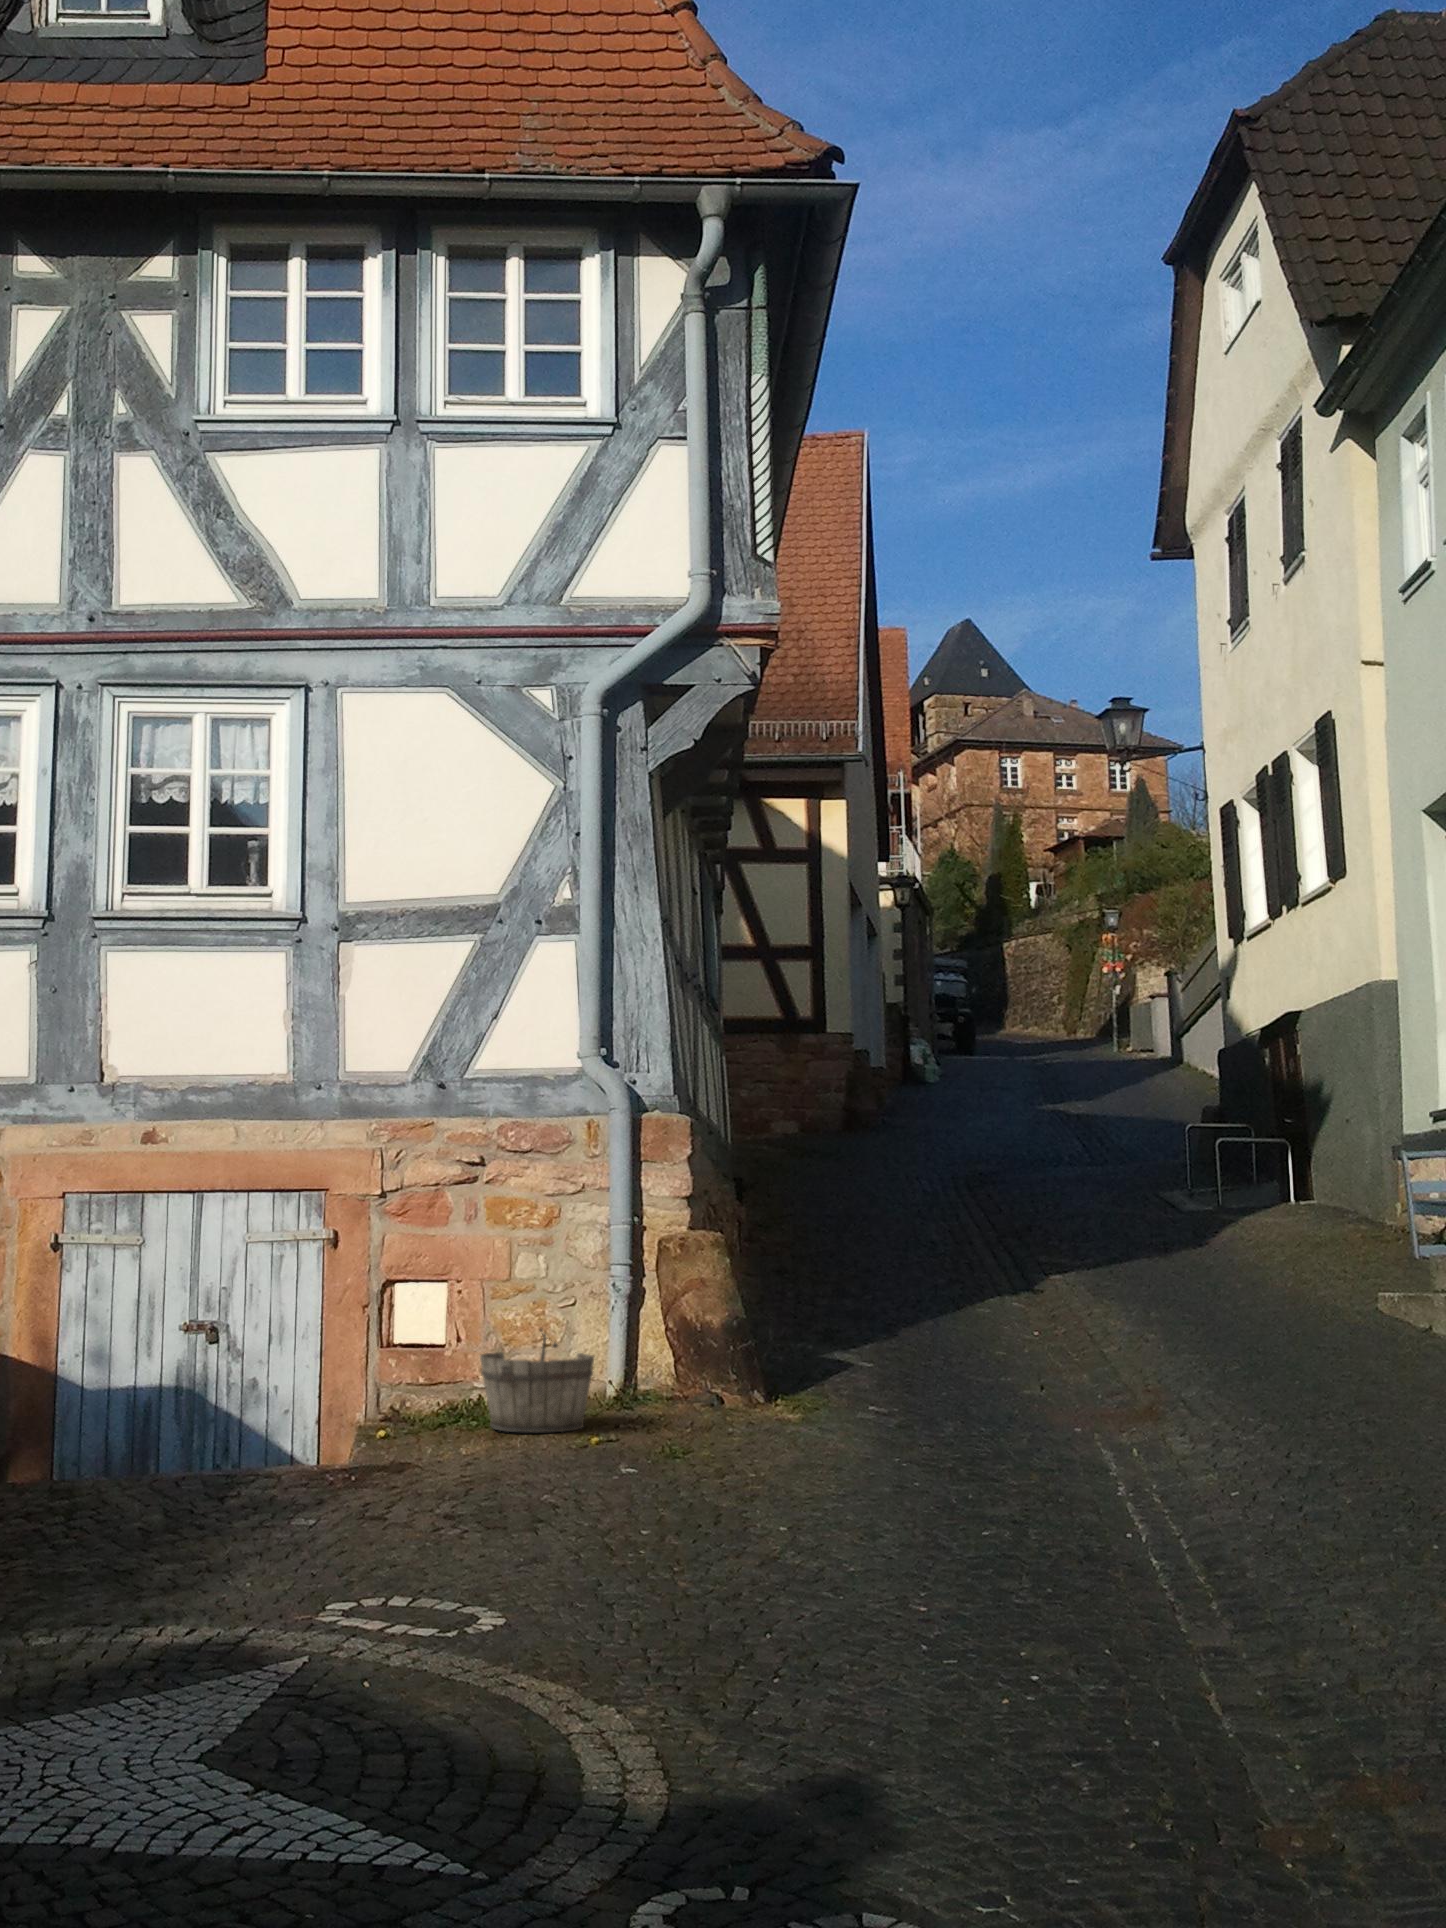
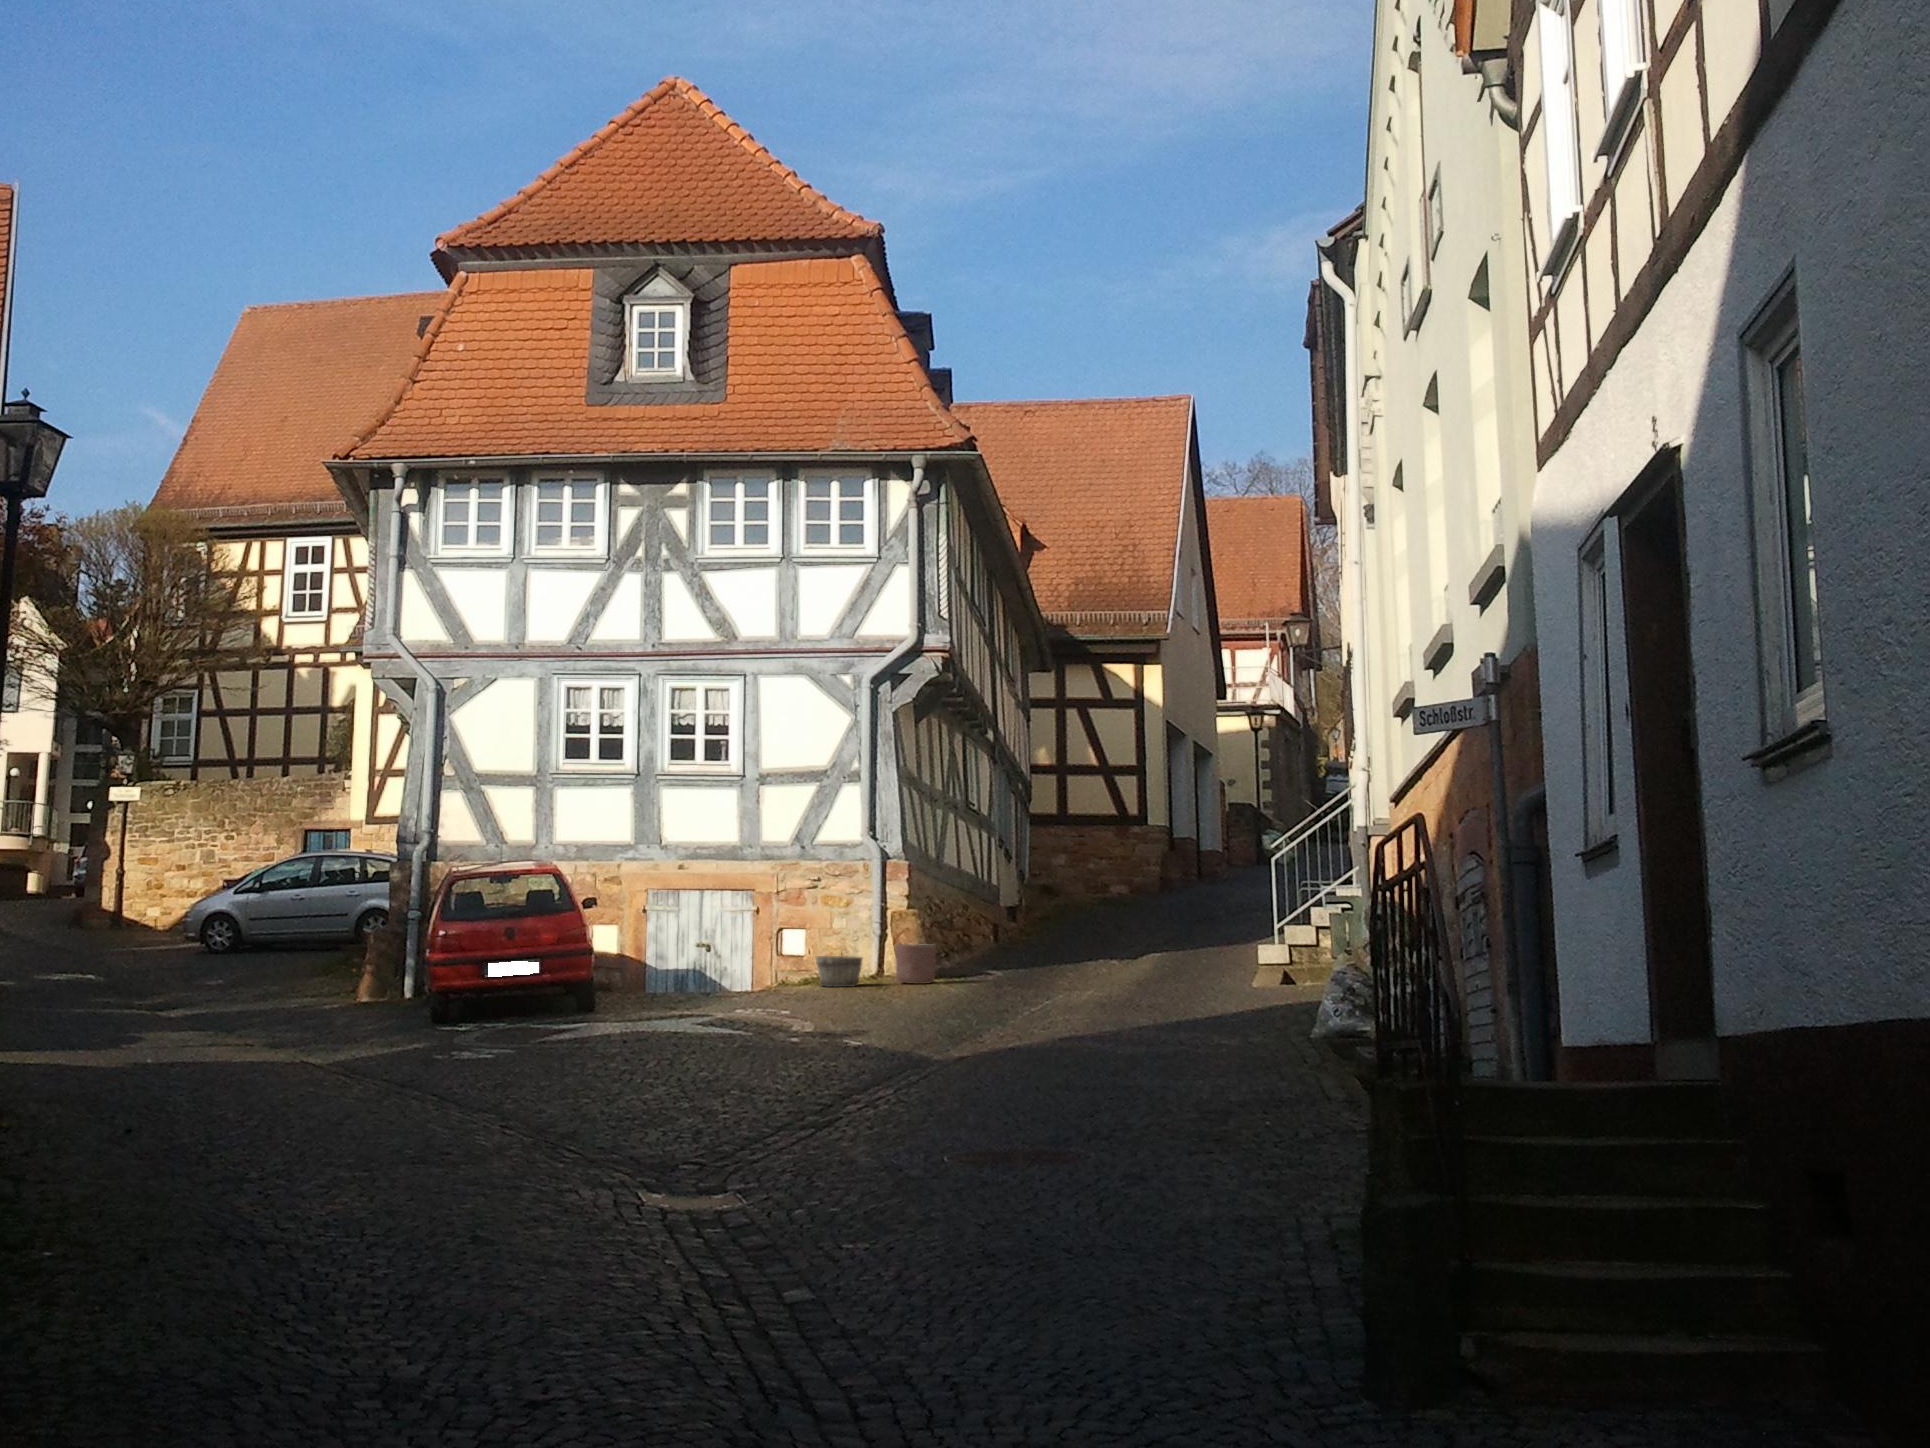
planter: none [664,1318,764,1417] -> present [895,944,936,984]

